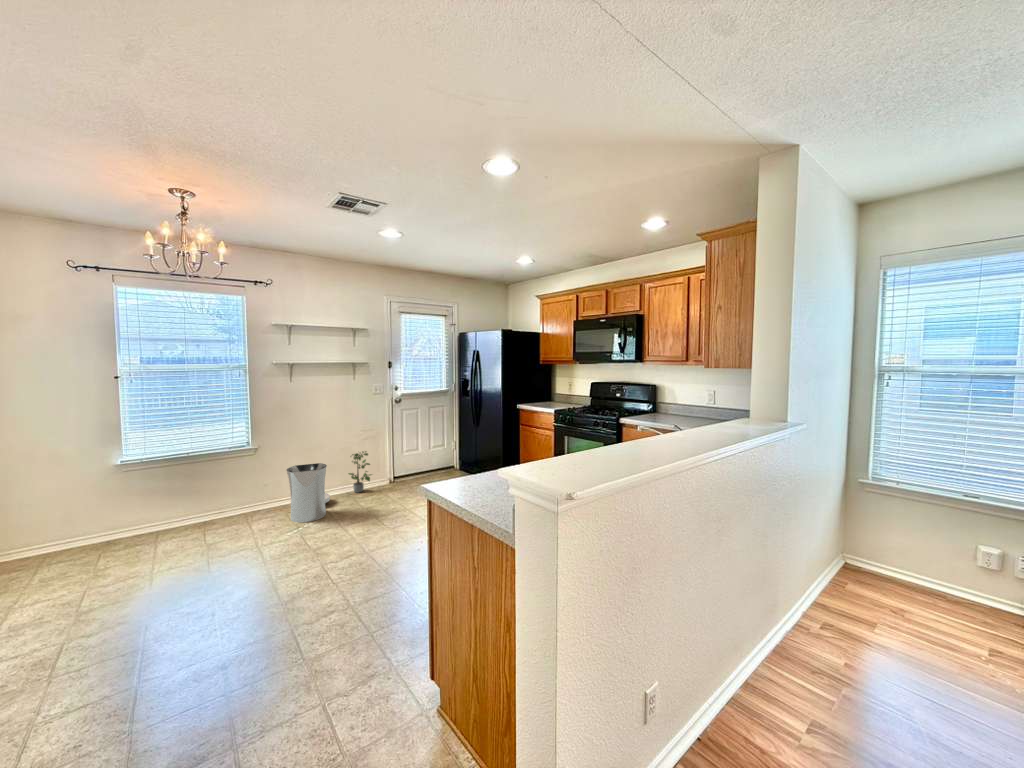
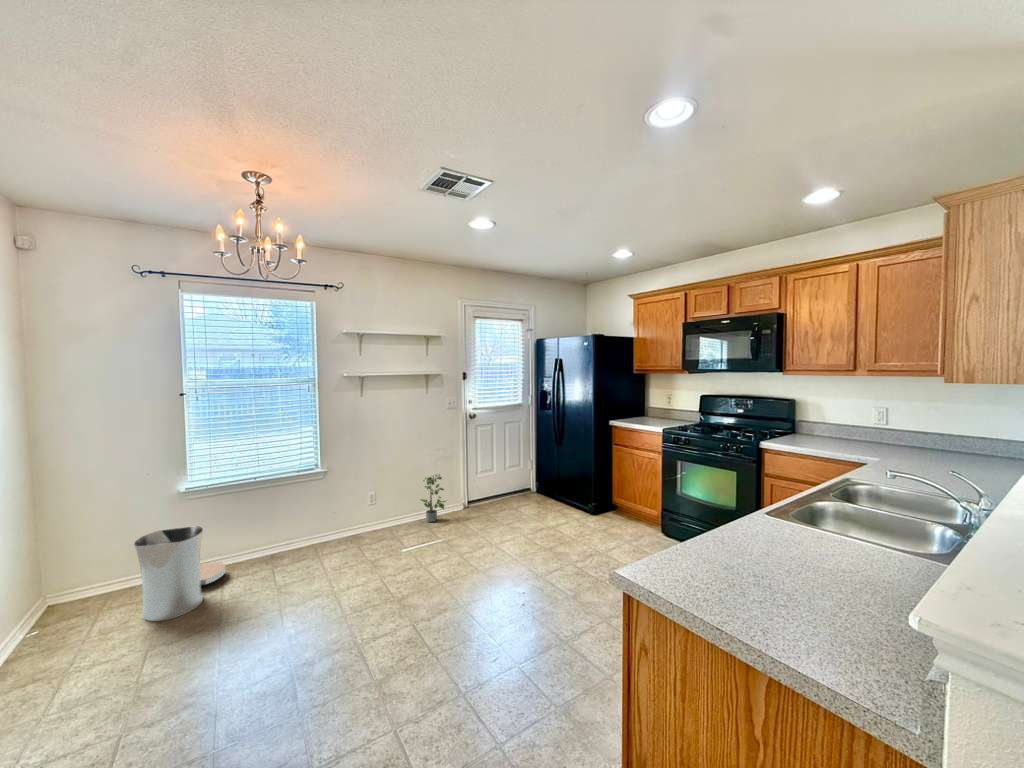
trash can: present [286,463,330,523] -> present [134,526,225,621]

